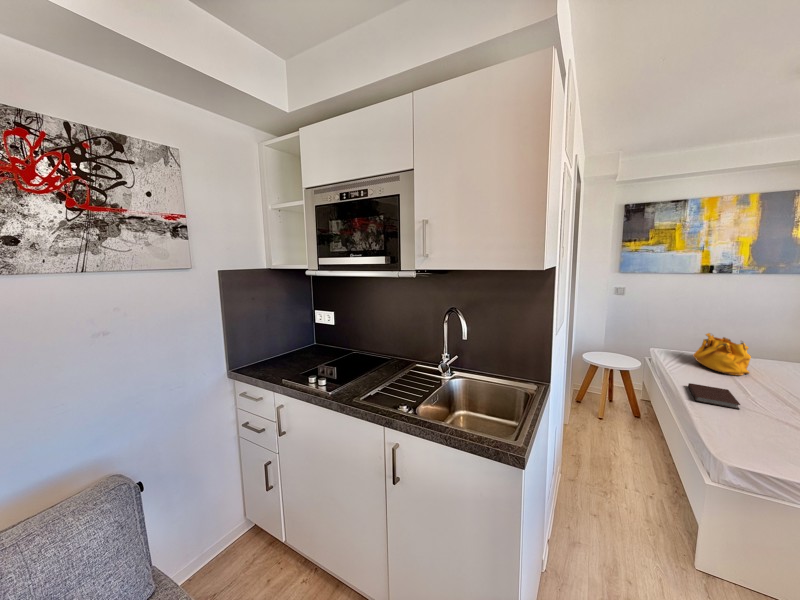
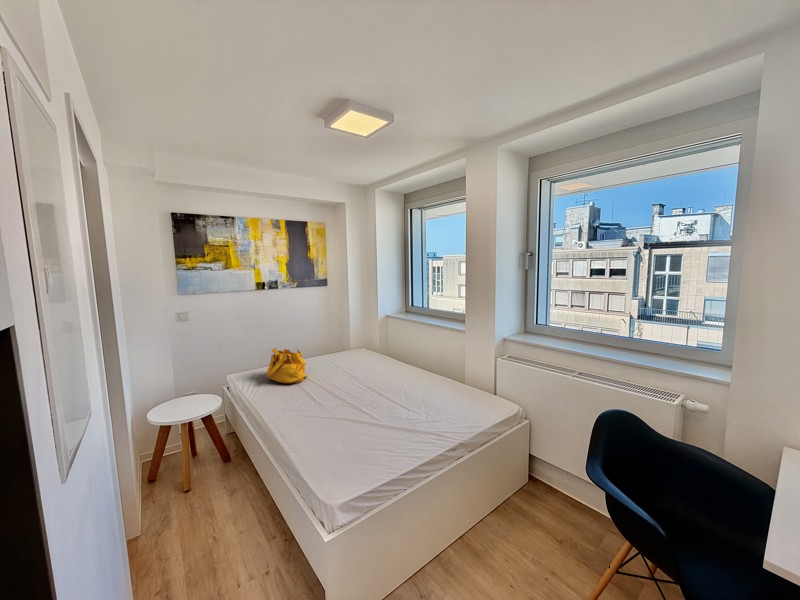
notebook: present [688,383,740,409] -> none [270,400,312,425]

